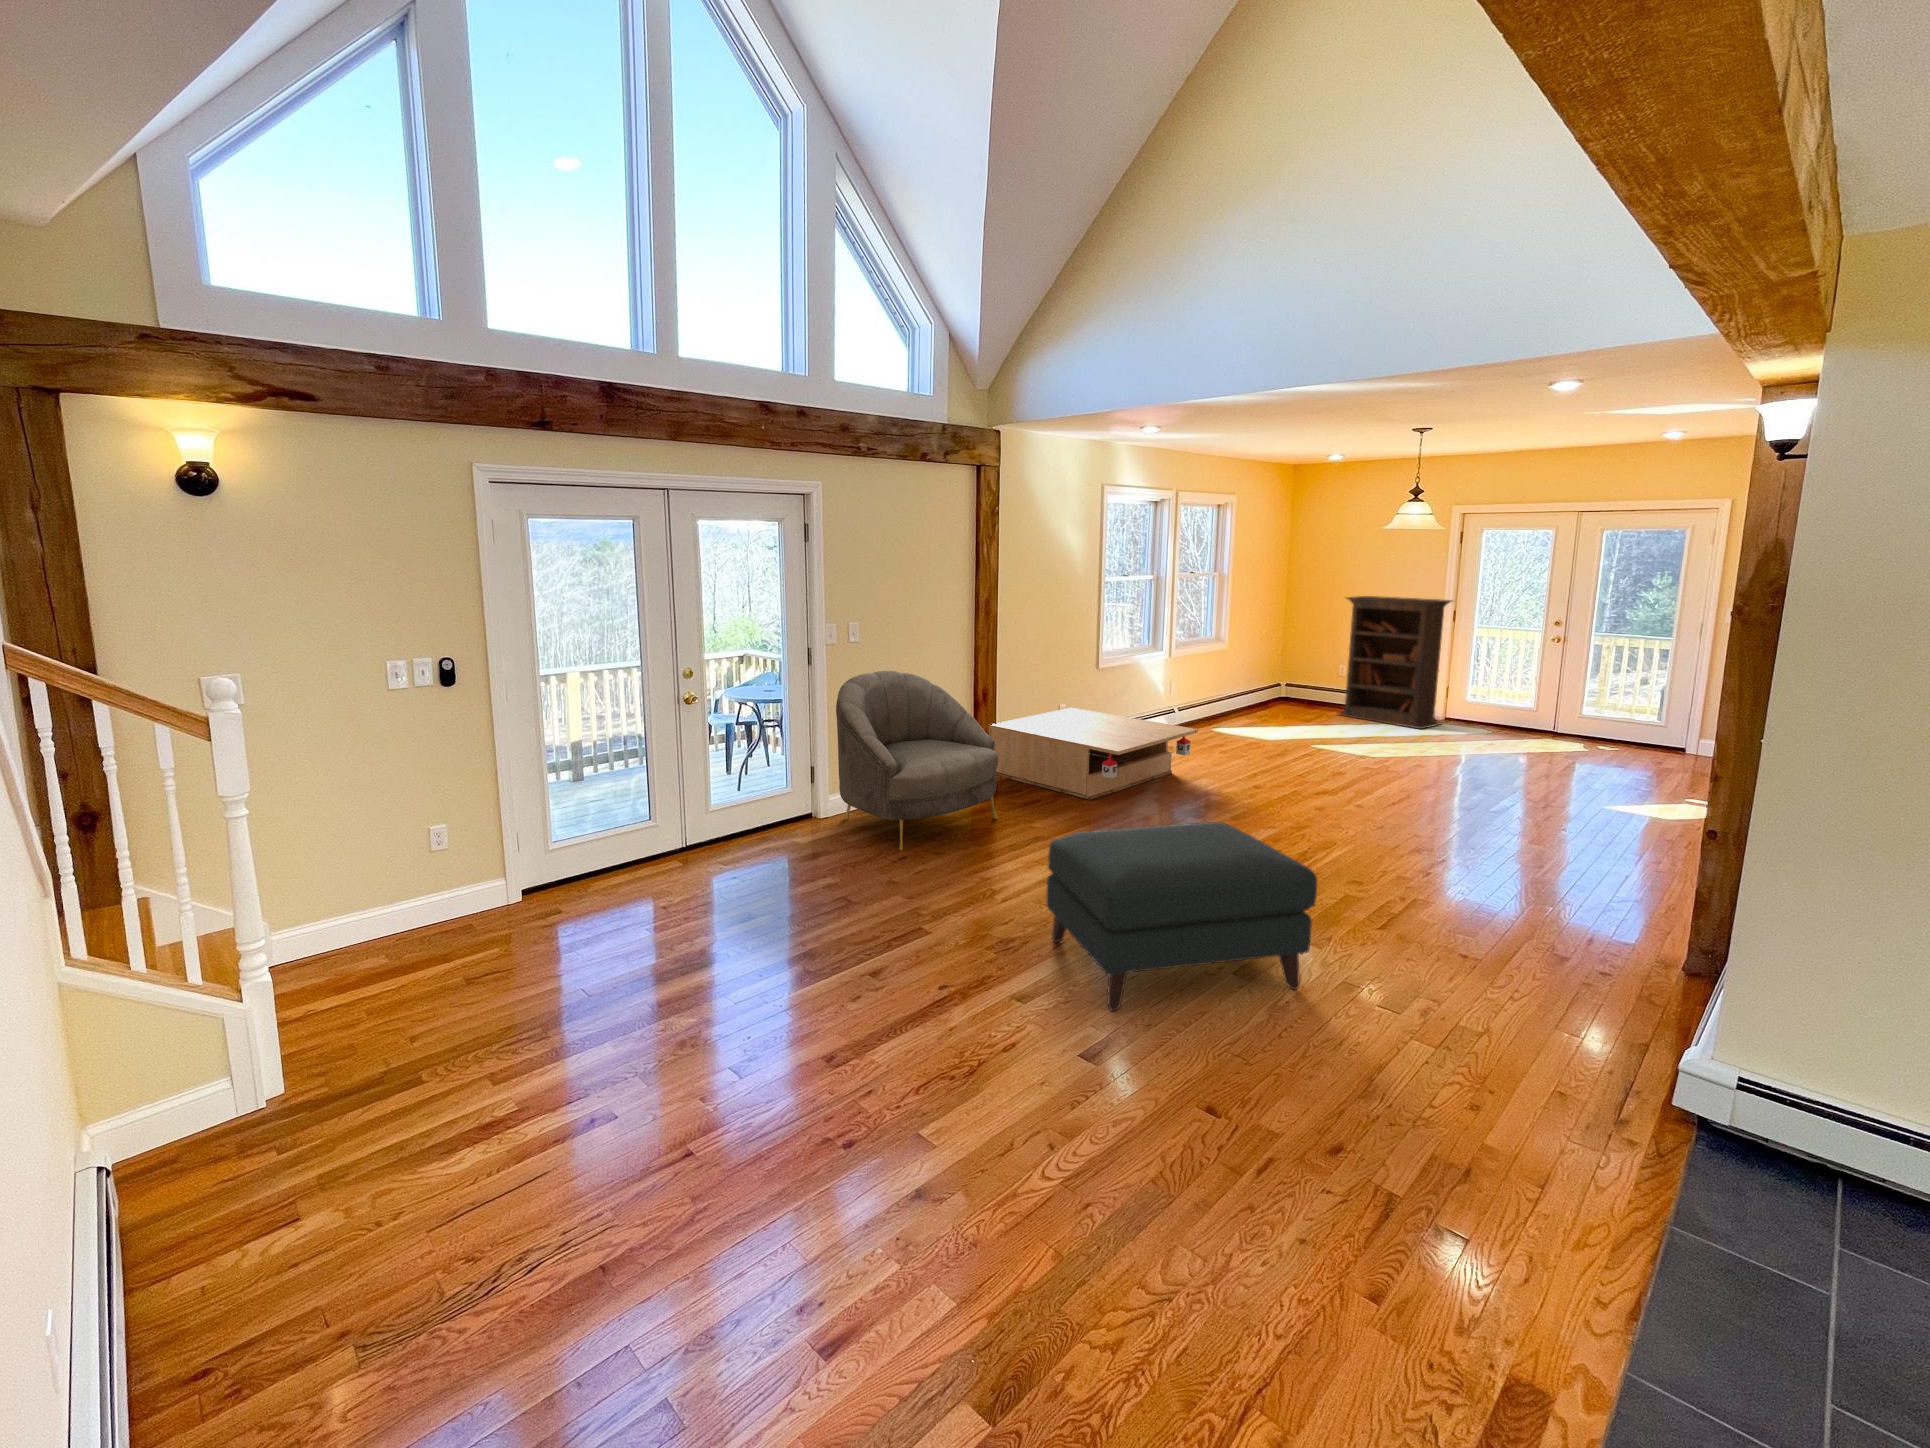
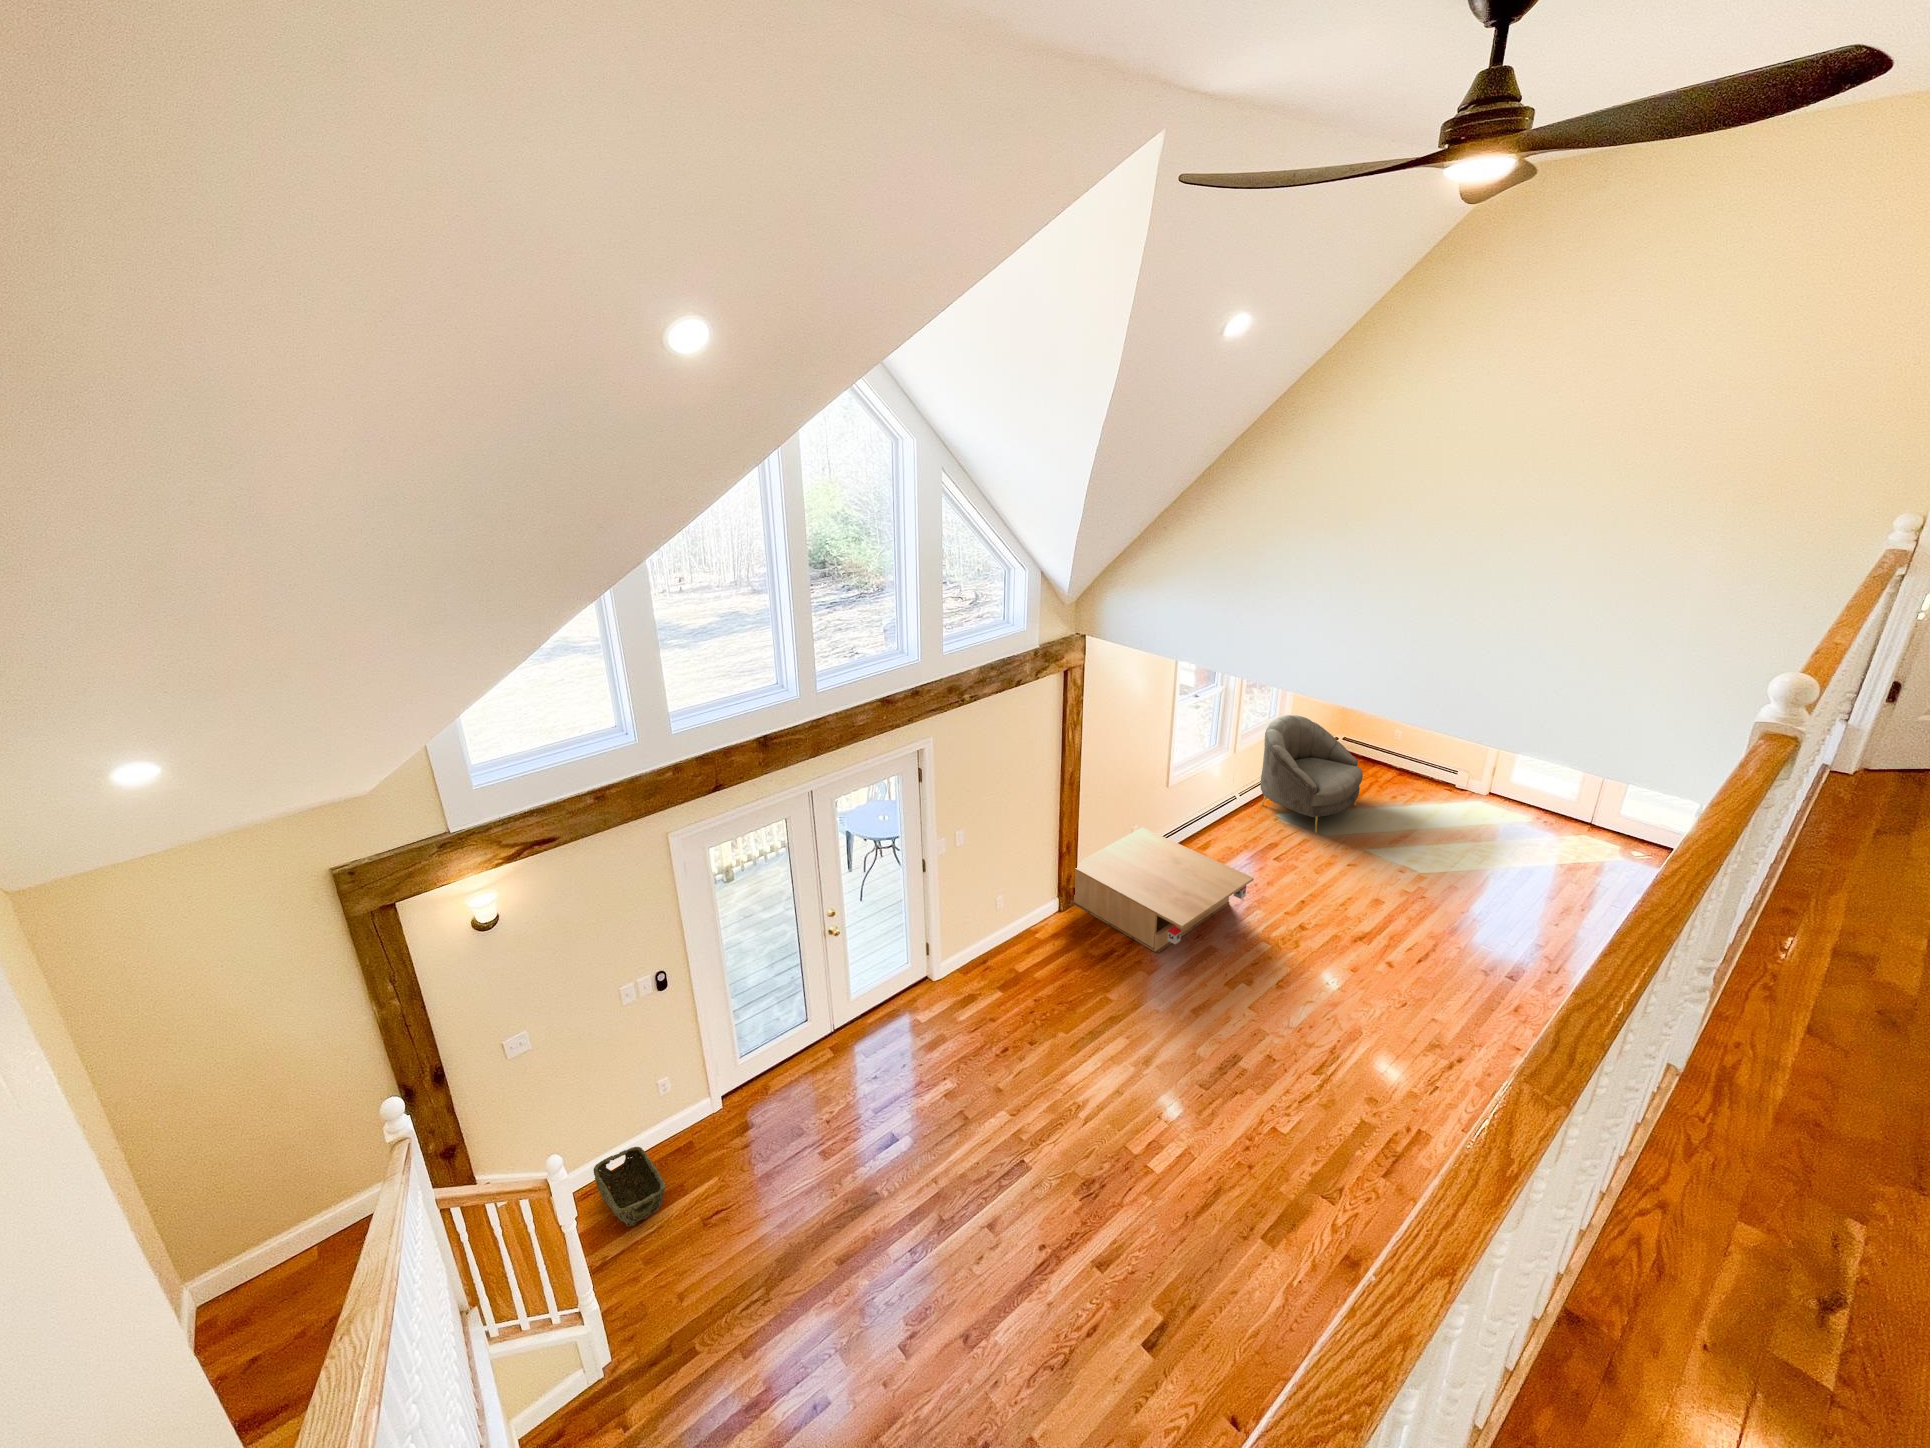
bookcase: present [1339,596,1452,729] -> none [1388,681,1510,820]
armchair: present [836,671,998,850] -> present [1260,715,1363,833]
ottoman: present [1047,822,1317,1011] -> none [1120,1101,1331,1288]
woven basket: none [315,909,418,981] -> present [594,1147,665,1226]

